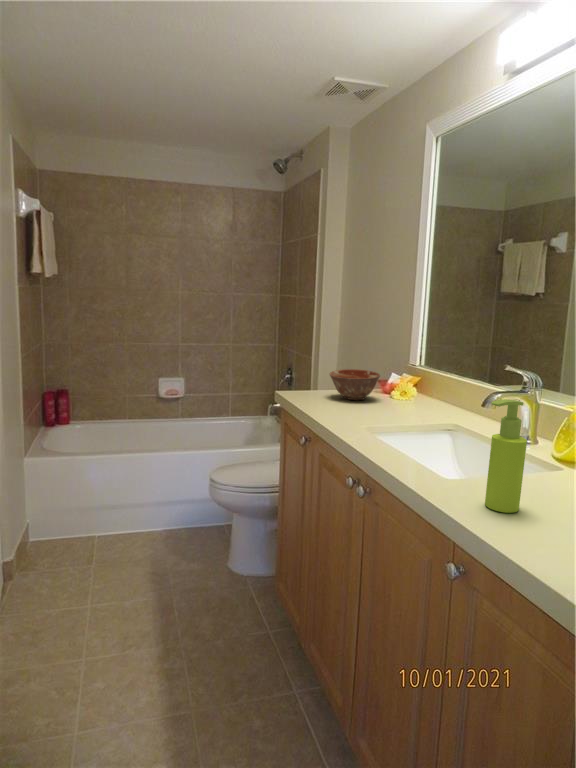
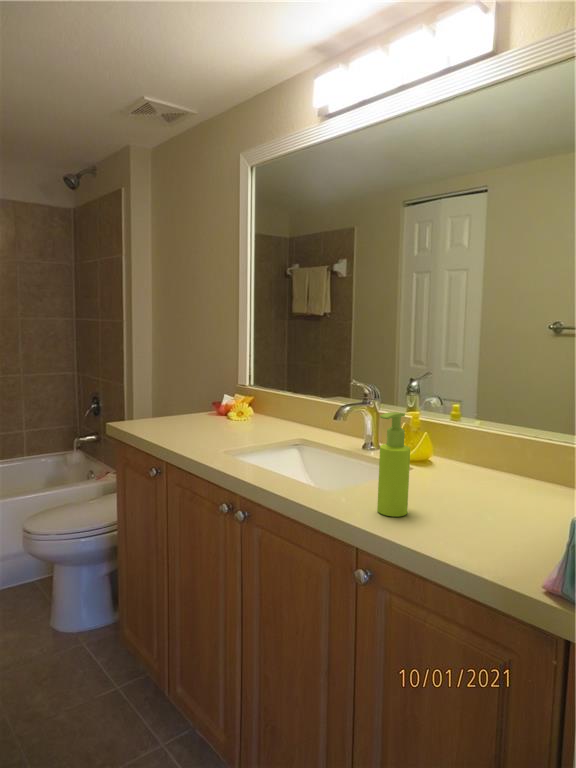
ceramic bowl: present [330,369,380,400] -> none [167,393,219,425]

